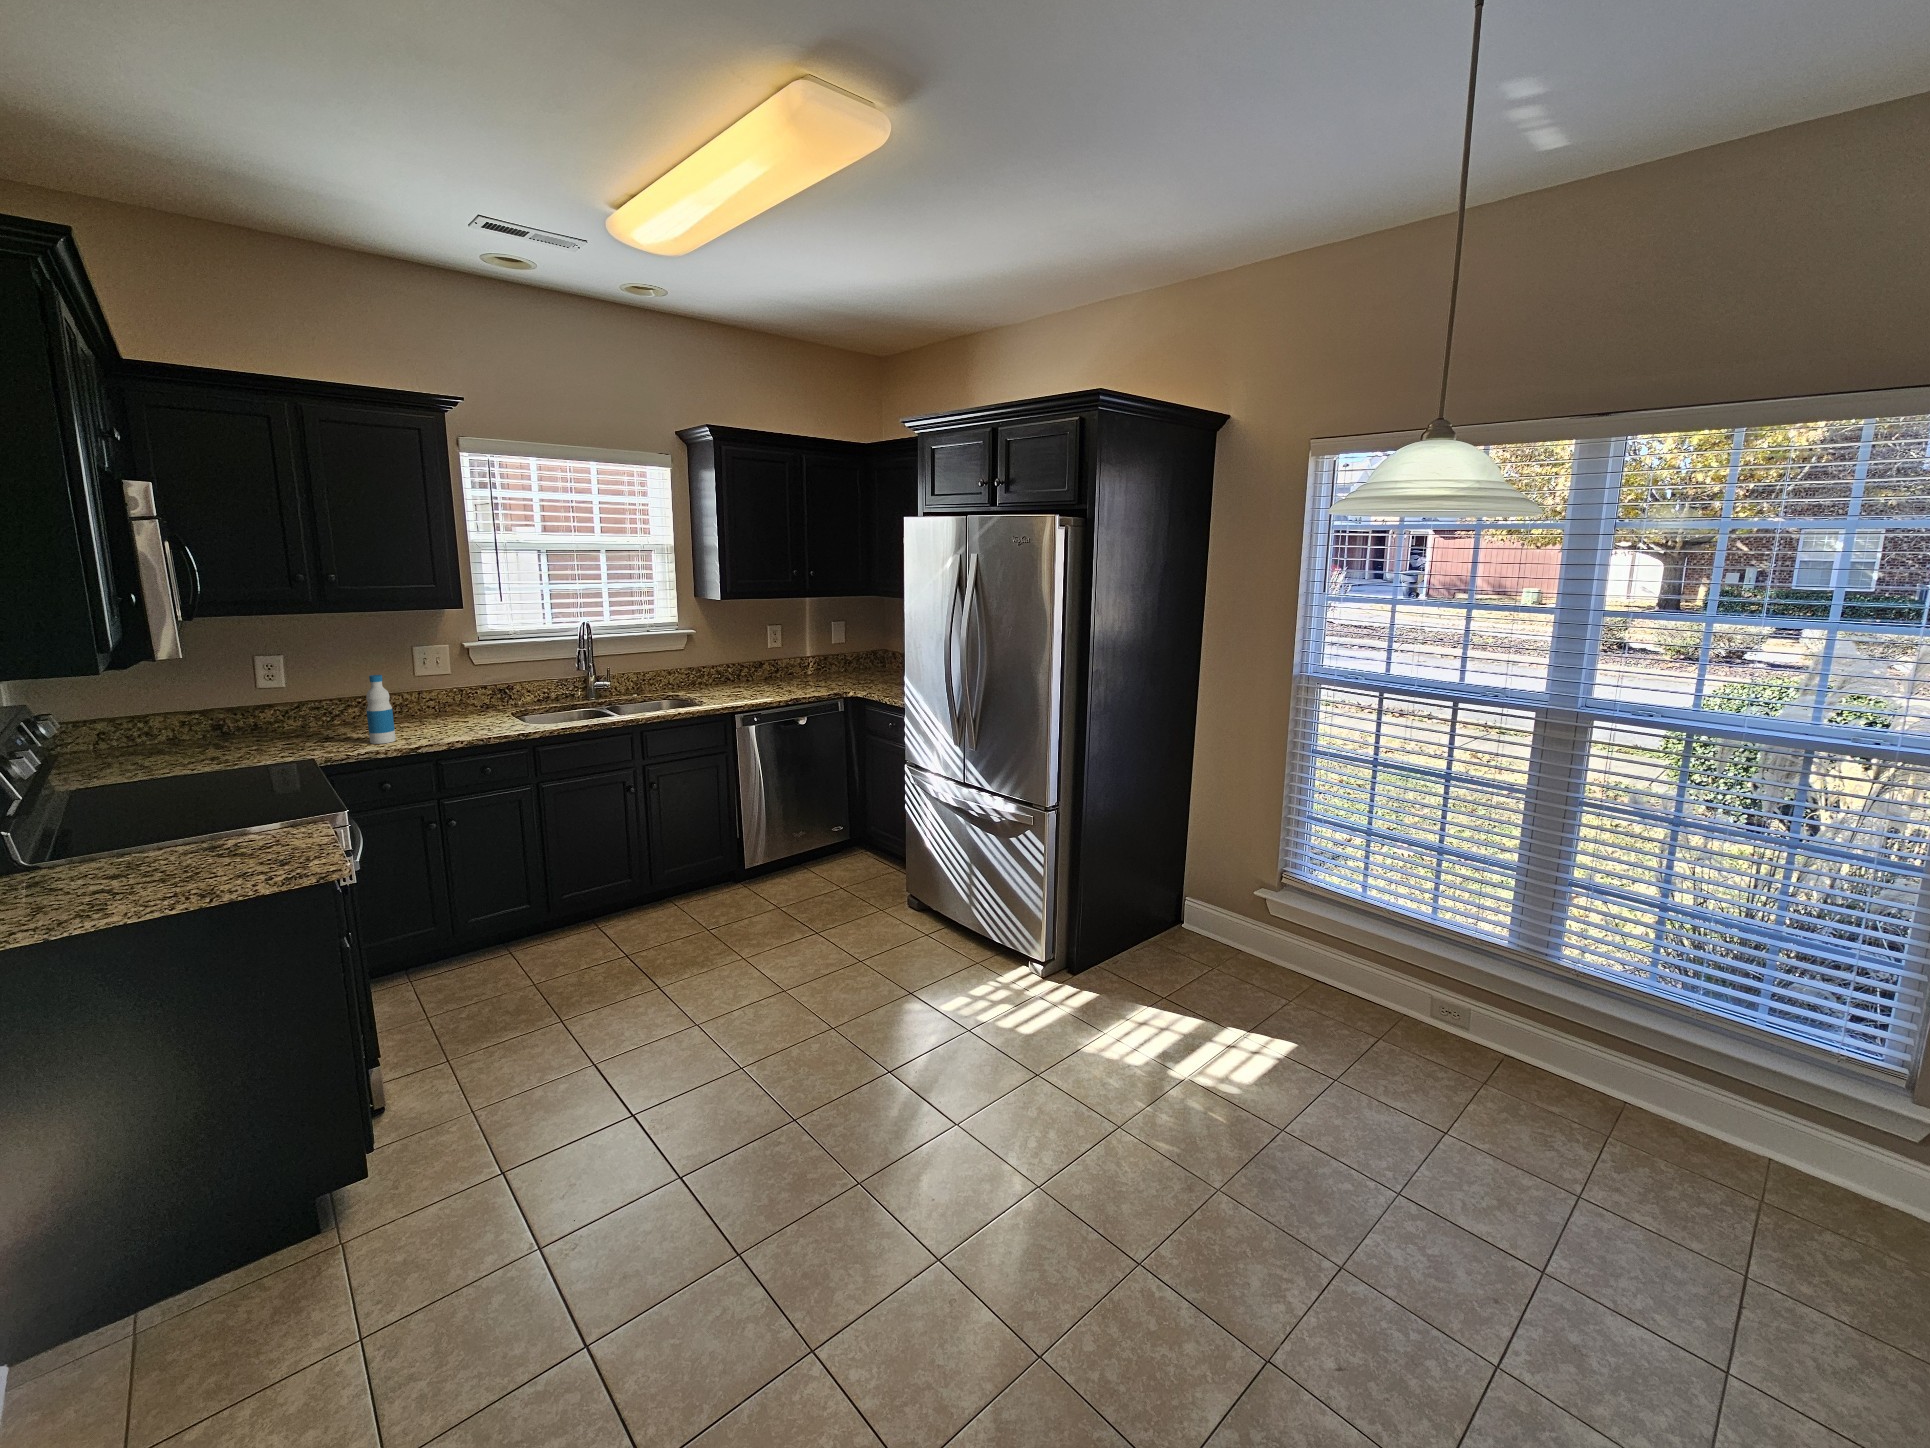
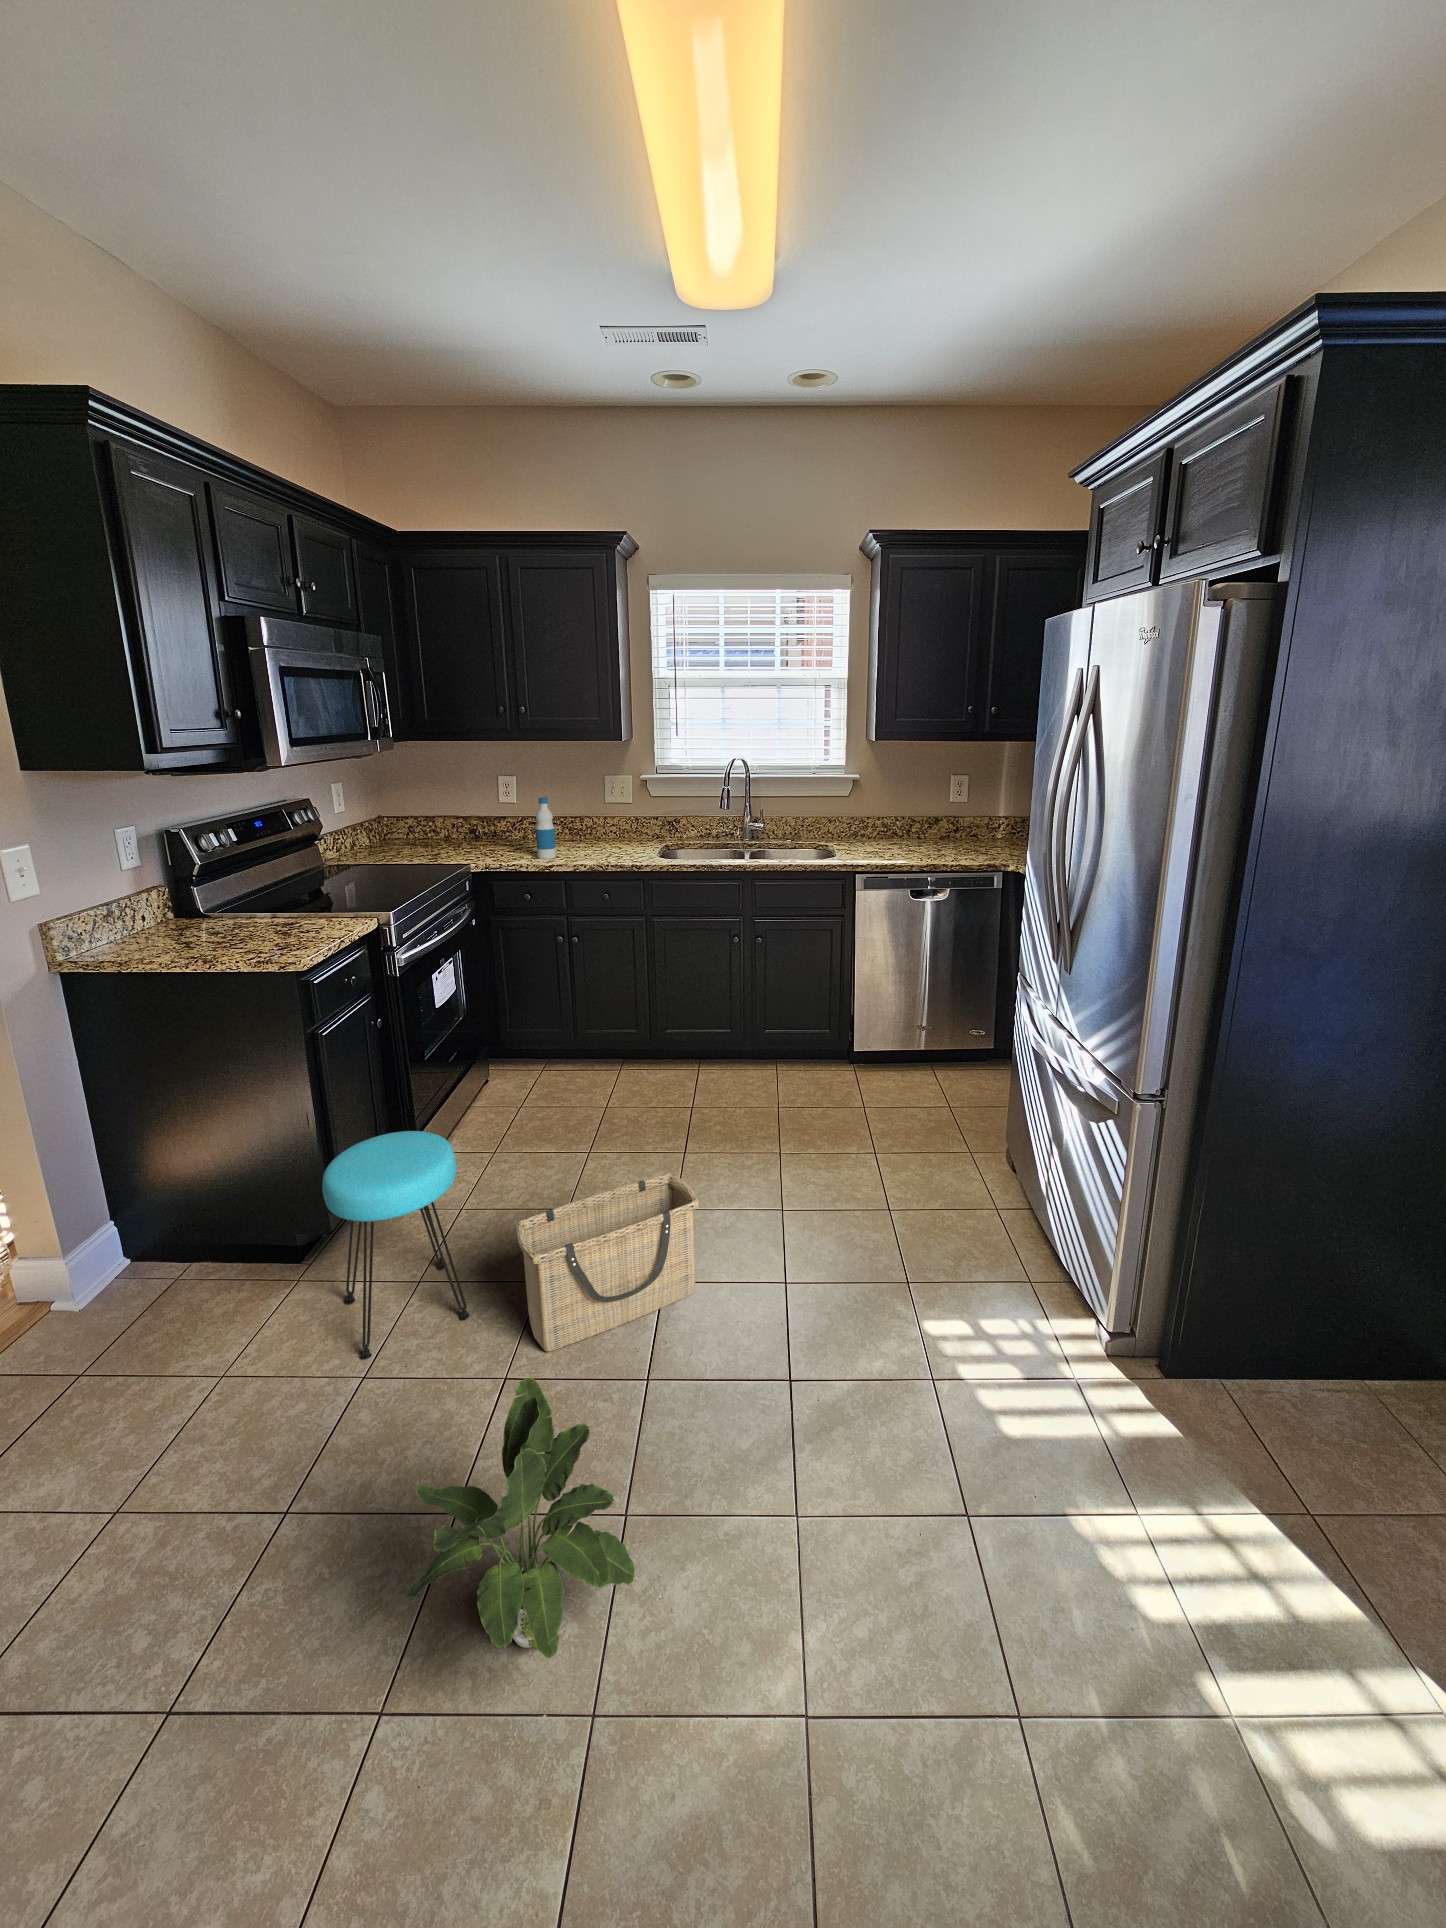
basket: none [639,974,776,1151] -> present [516,1173,699,1352]
stool: none [419,1010,588,1250] -> present [322,1131,470,1359]
potted plant: none [790,1078,930,1278] -> present [405,1378,635,1659]

